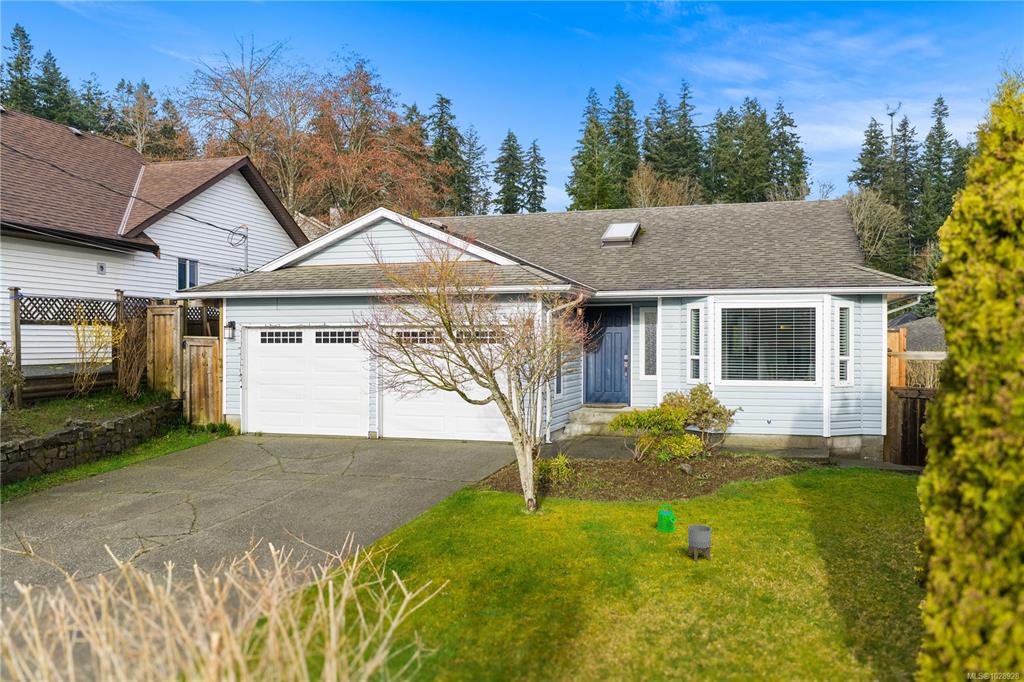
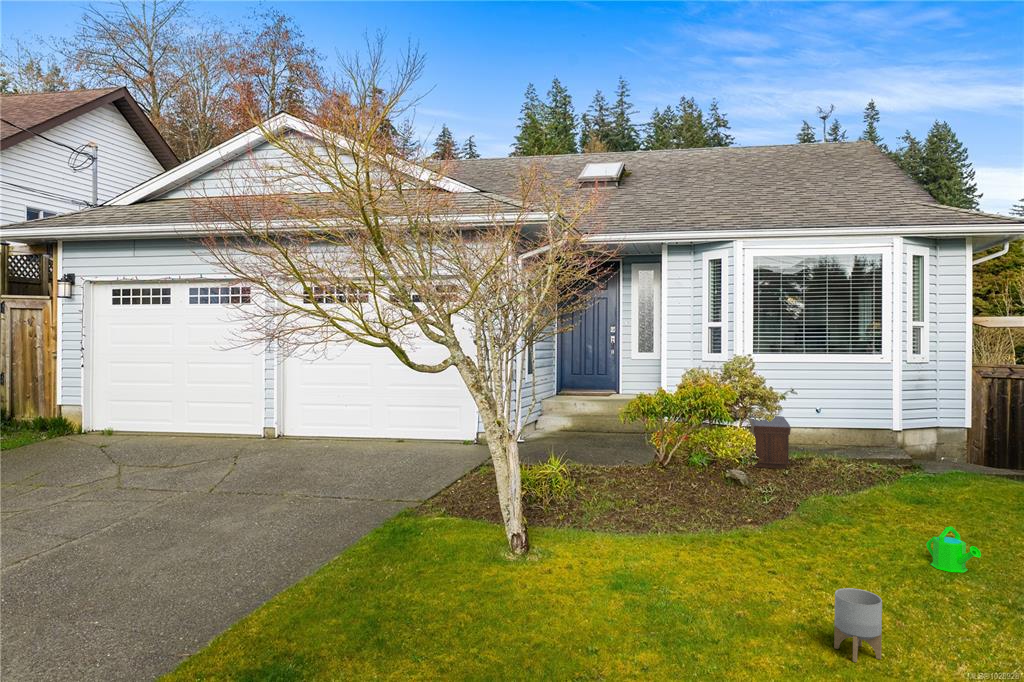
bench: none [707,426,734,465] -> present [750,416,791,469]
watering can: present [656,504,677,532] -> present [926,526,981,573]

